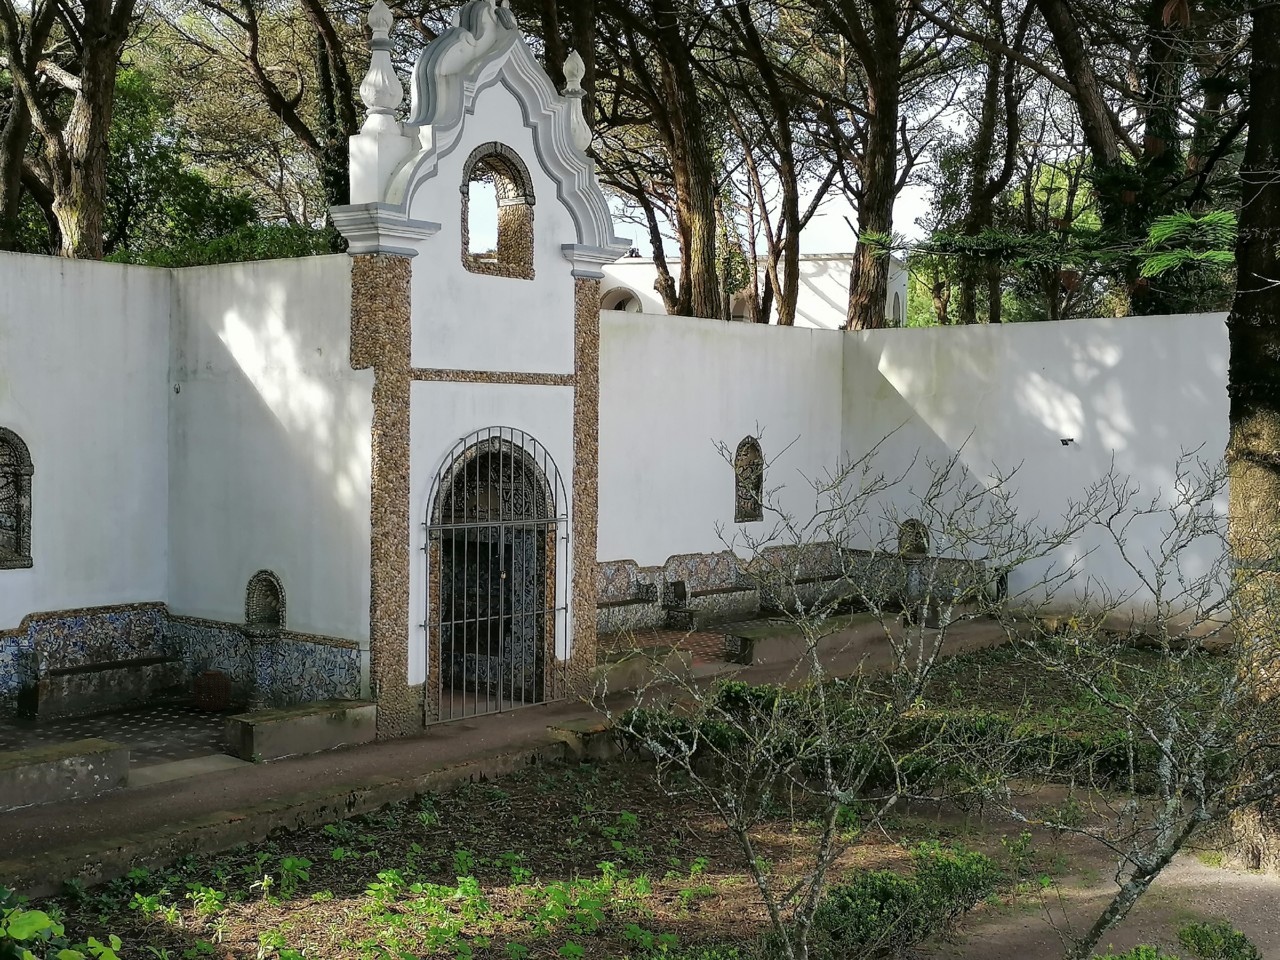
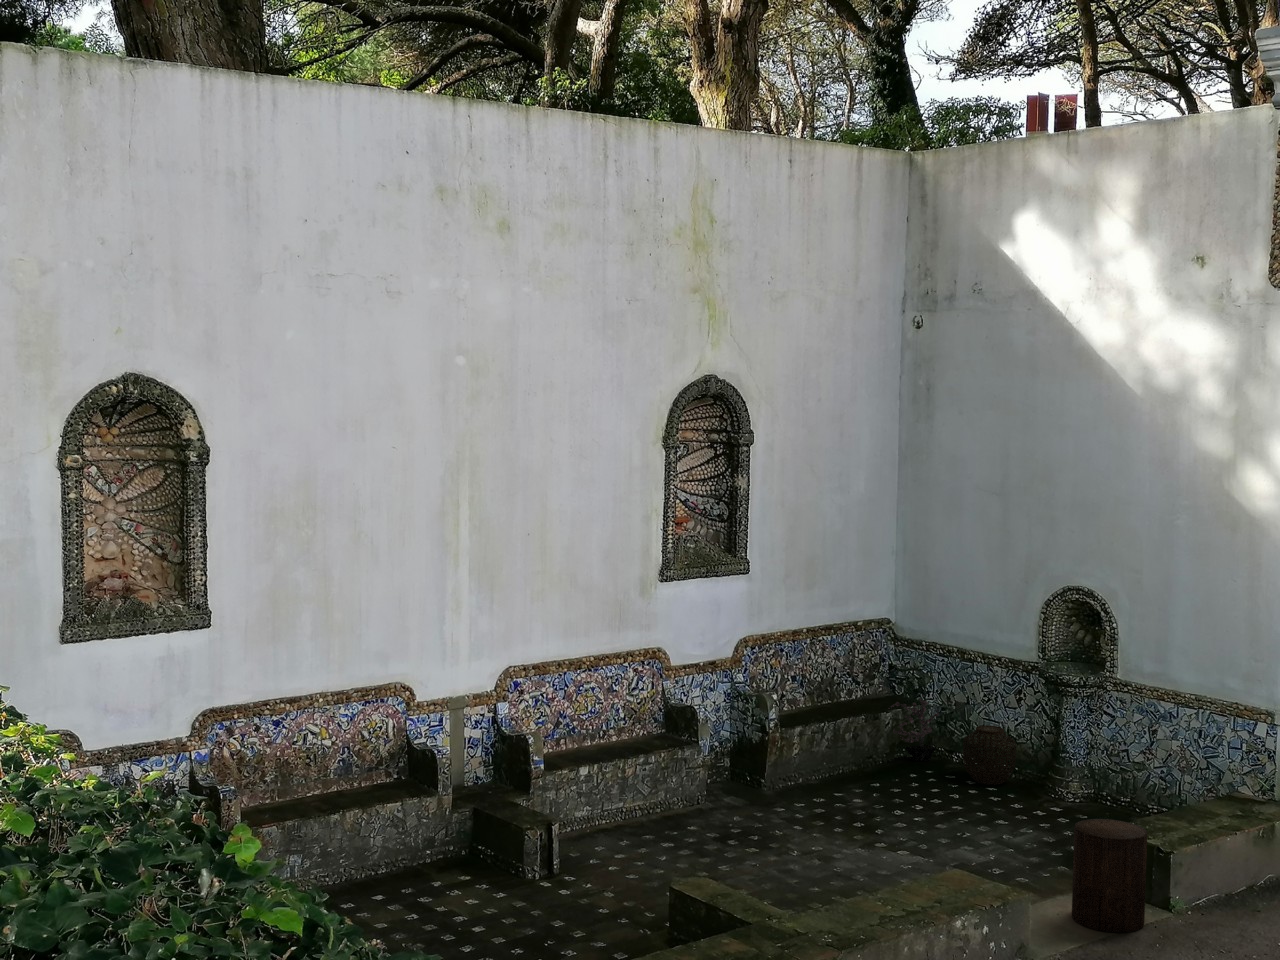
potted plant: none [147,652,192,701] -> present [889,695,939,761]
stool: none [179,707,225,774] -> present [1072,819,1147,932]

